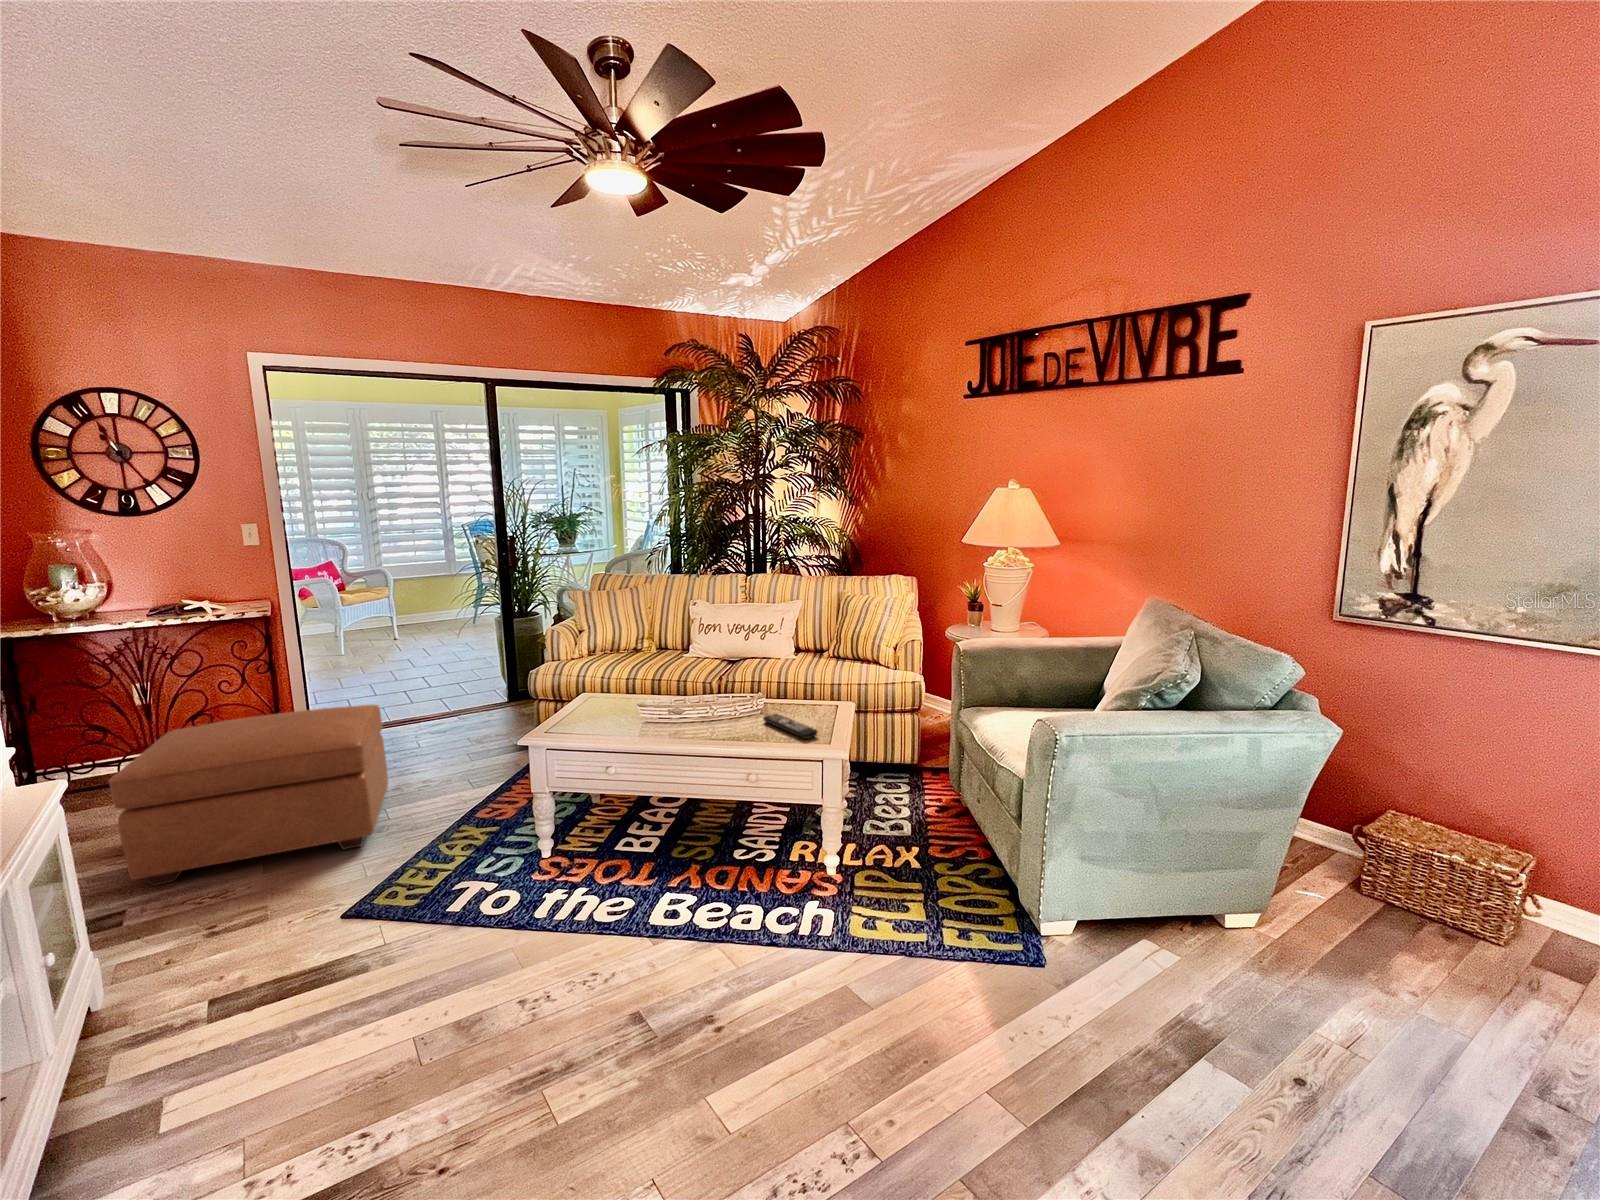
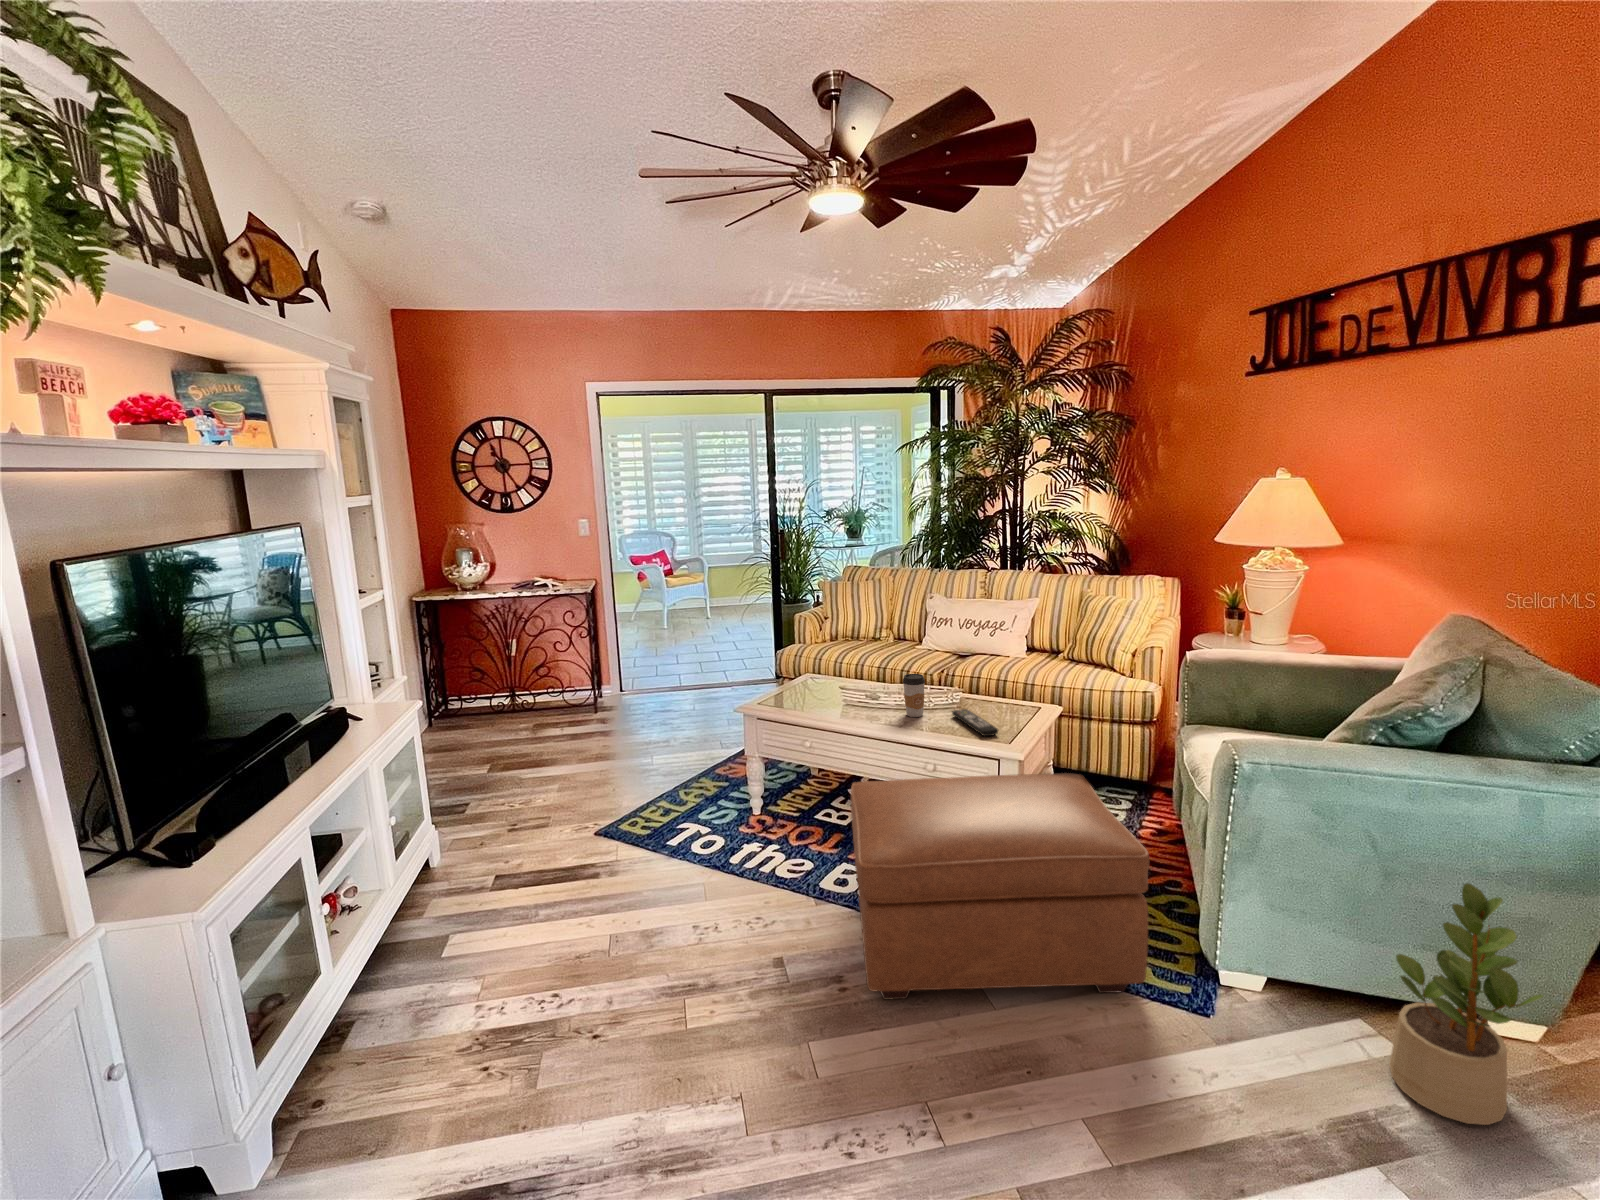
coffee cup: none [713,682,736,727] -> present [903,674,925,717]
ottoman: present [109,705,388,885] -> present [851,773,1149,999]
potted plant: none [1179,814,1290,1006] -> present [1389,883,1543,1125]

